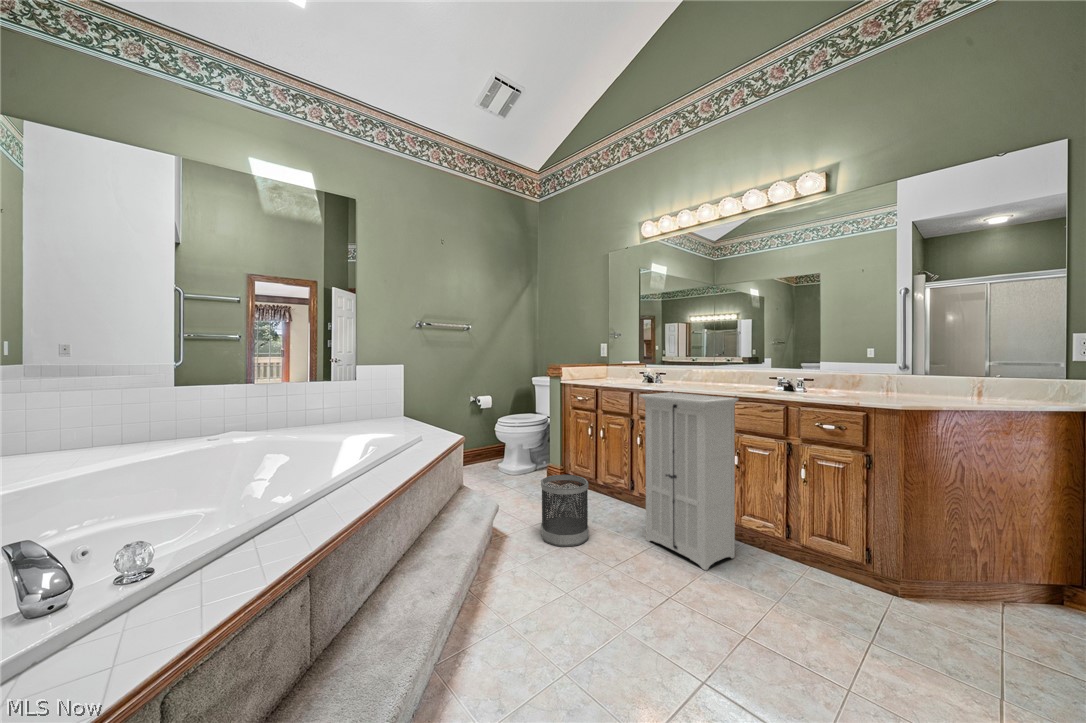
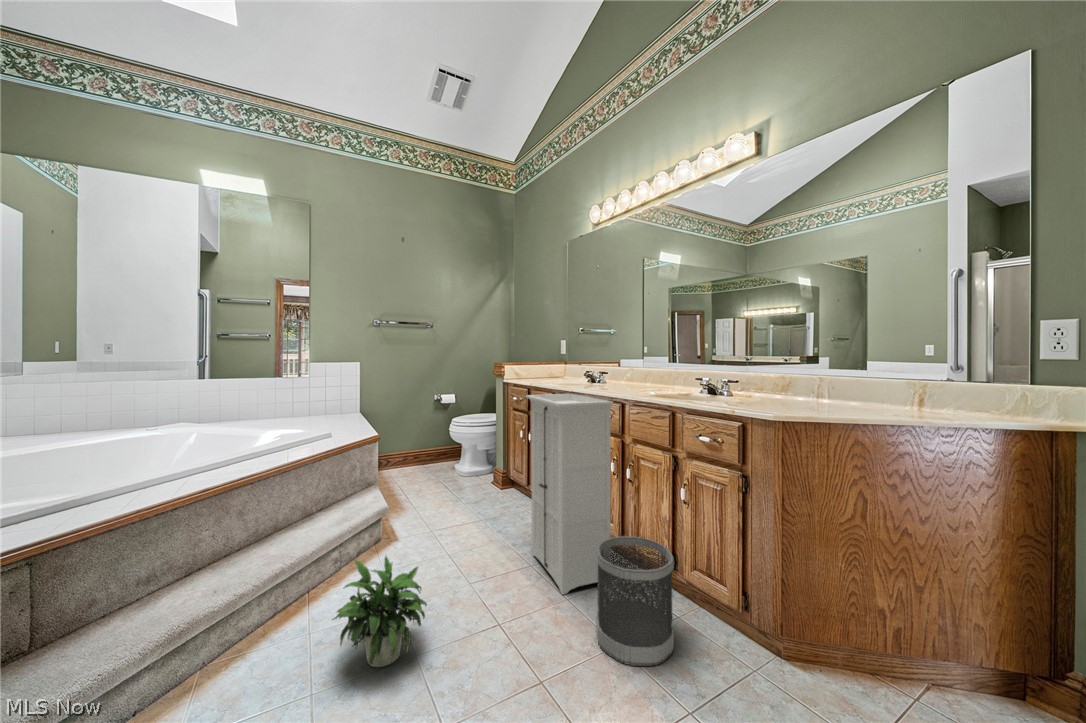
wastebasket: present [541,475,589,547] -> present [596,536,674,666]
potted plant: none [558,546,653,647] -> present [332,556,427,667]

